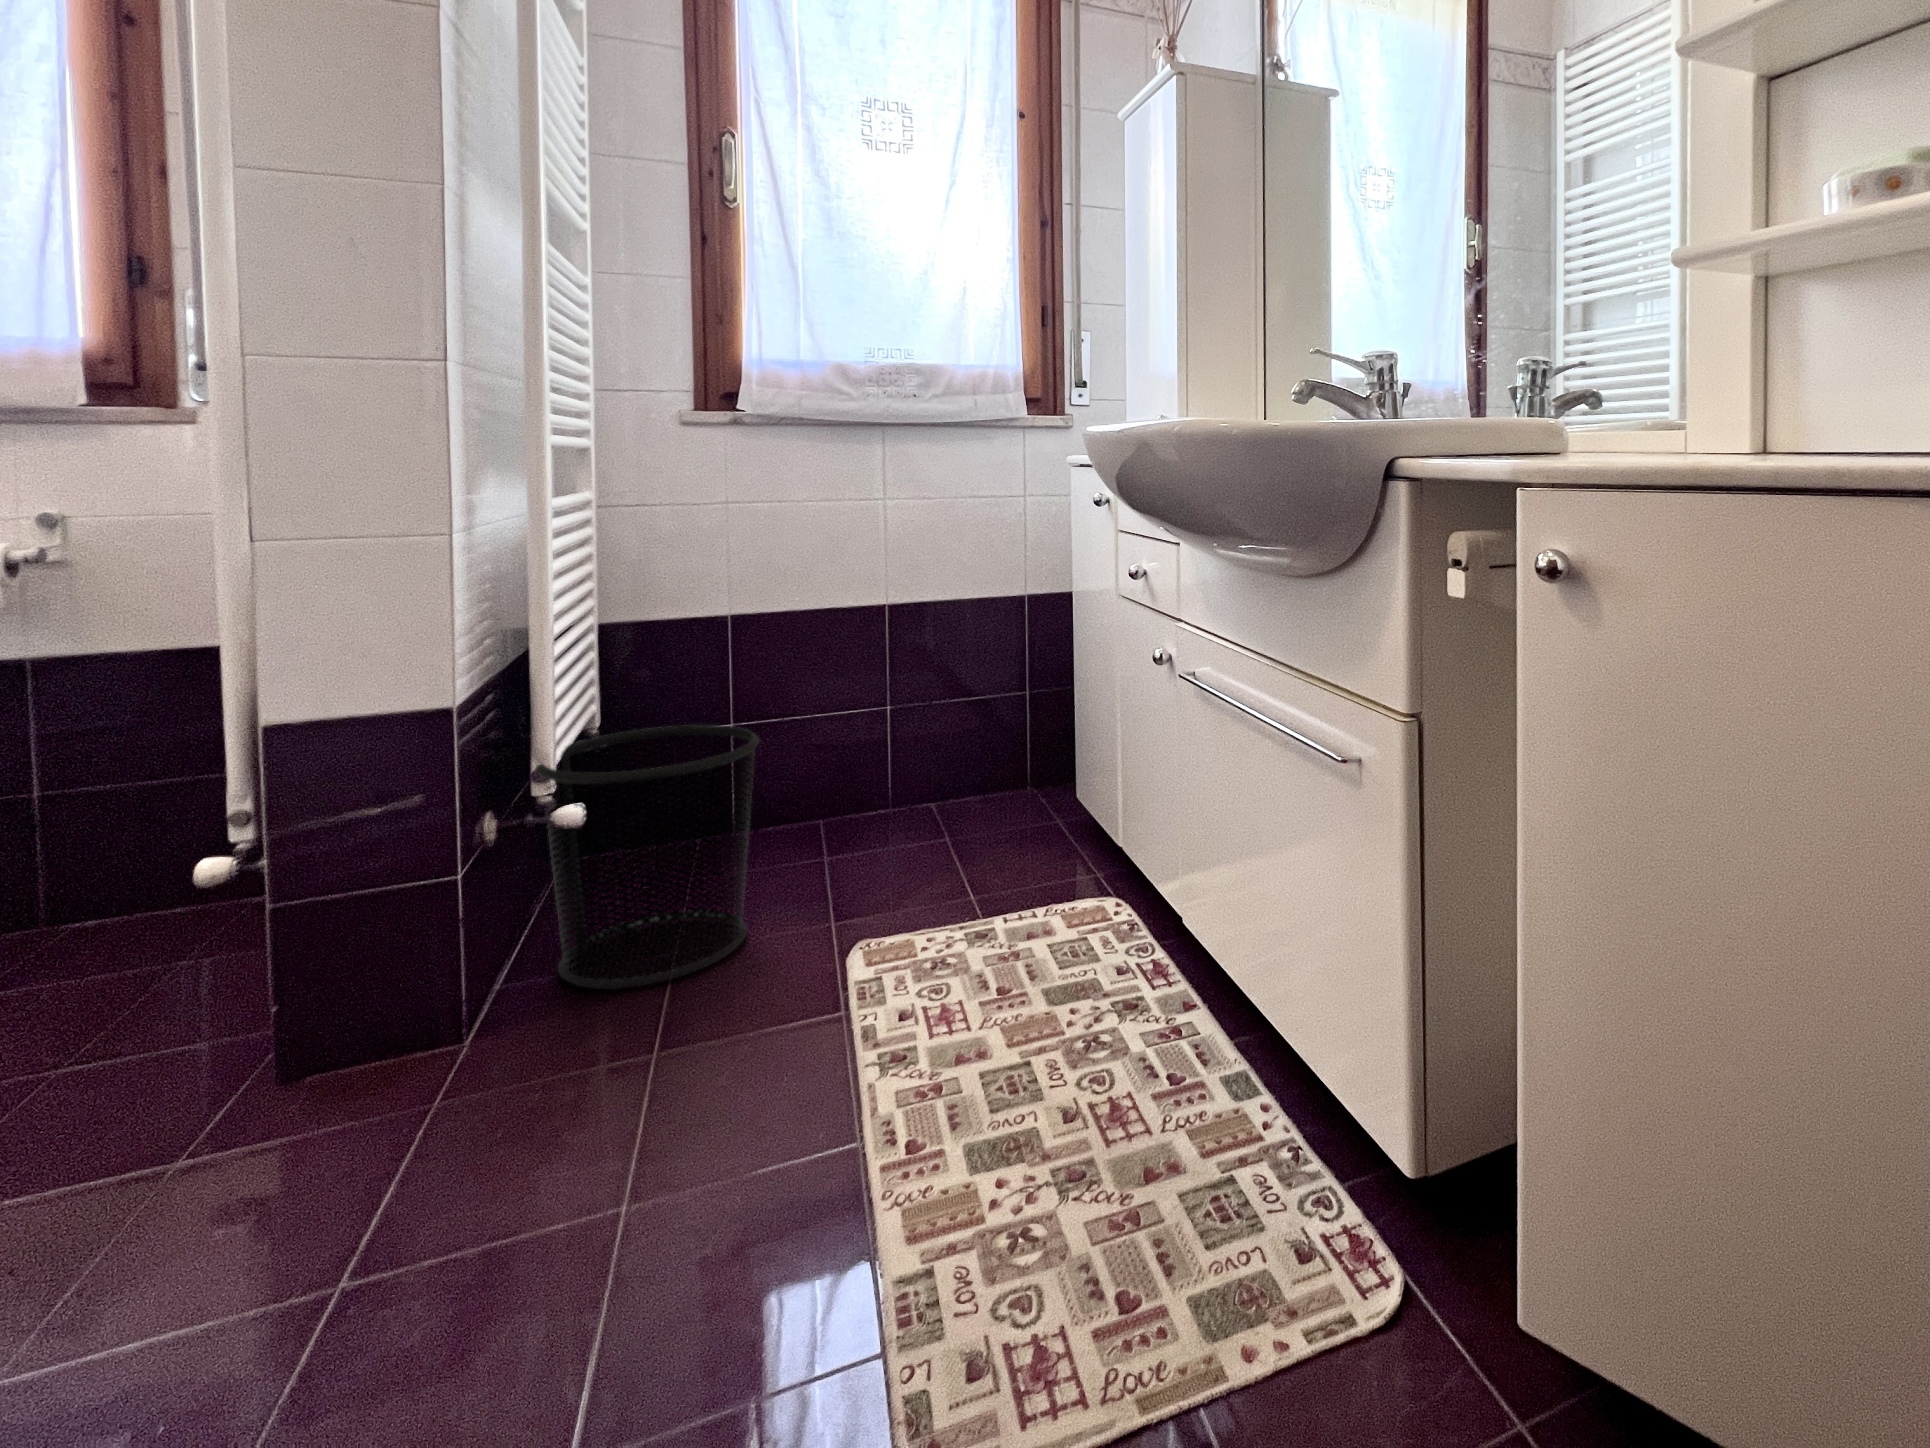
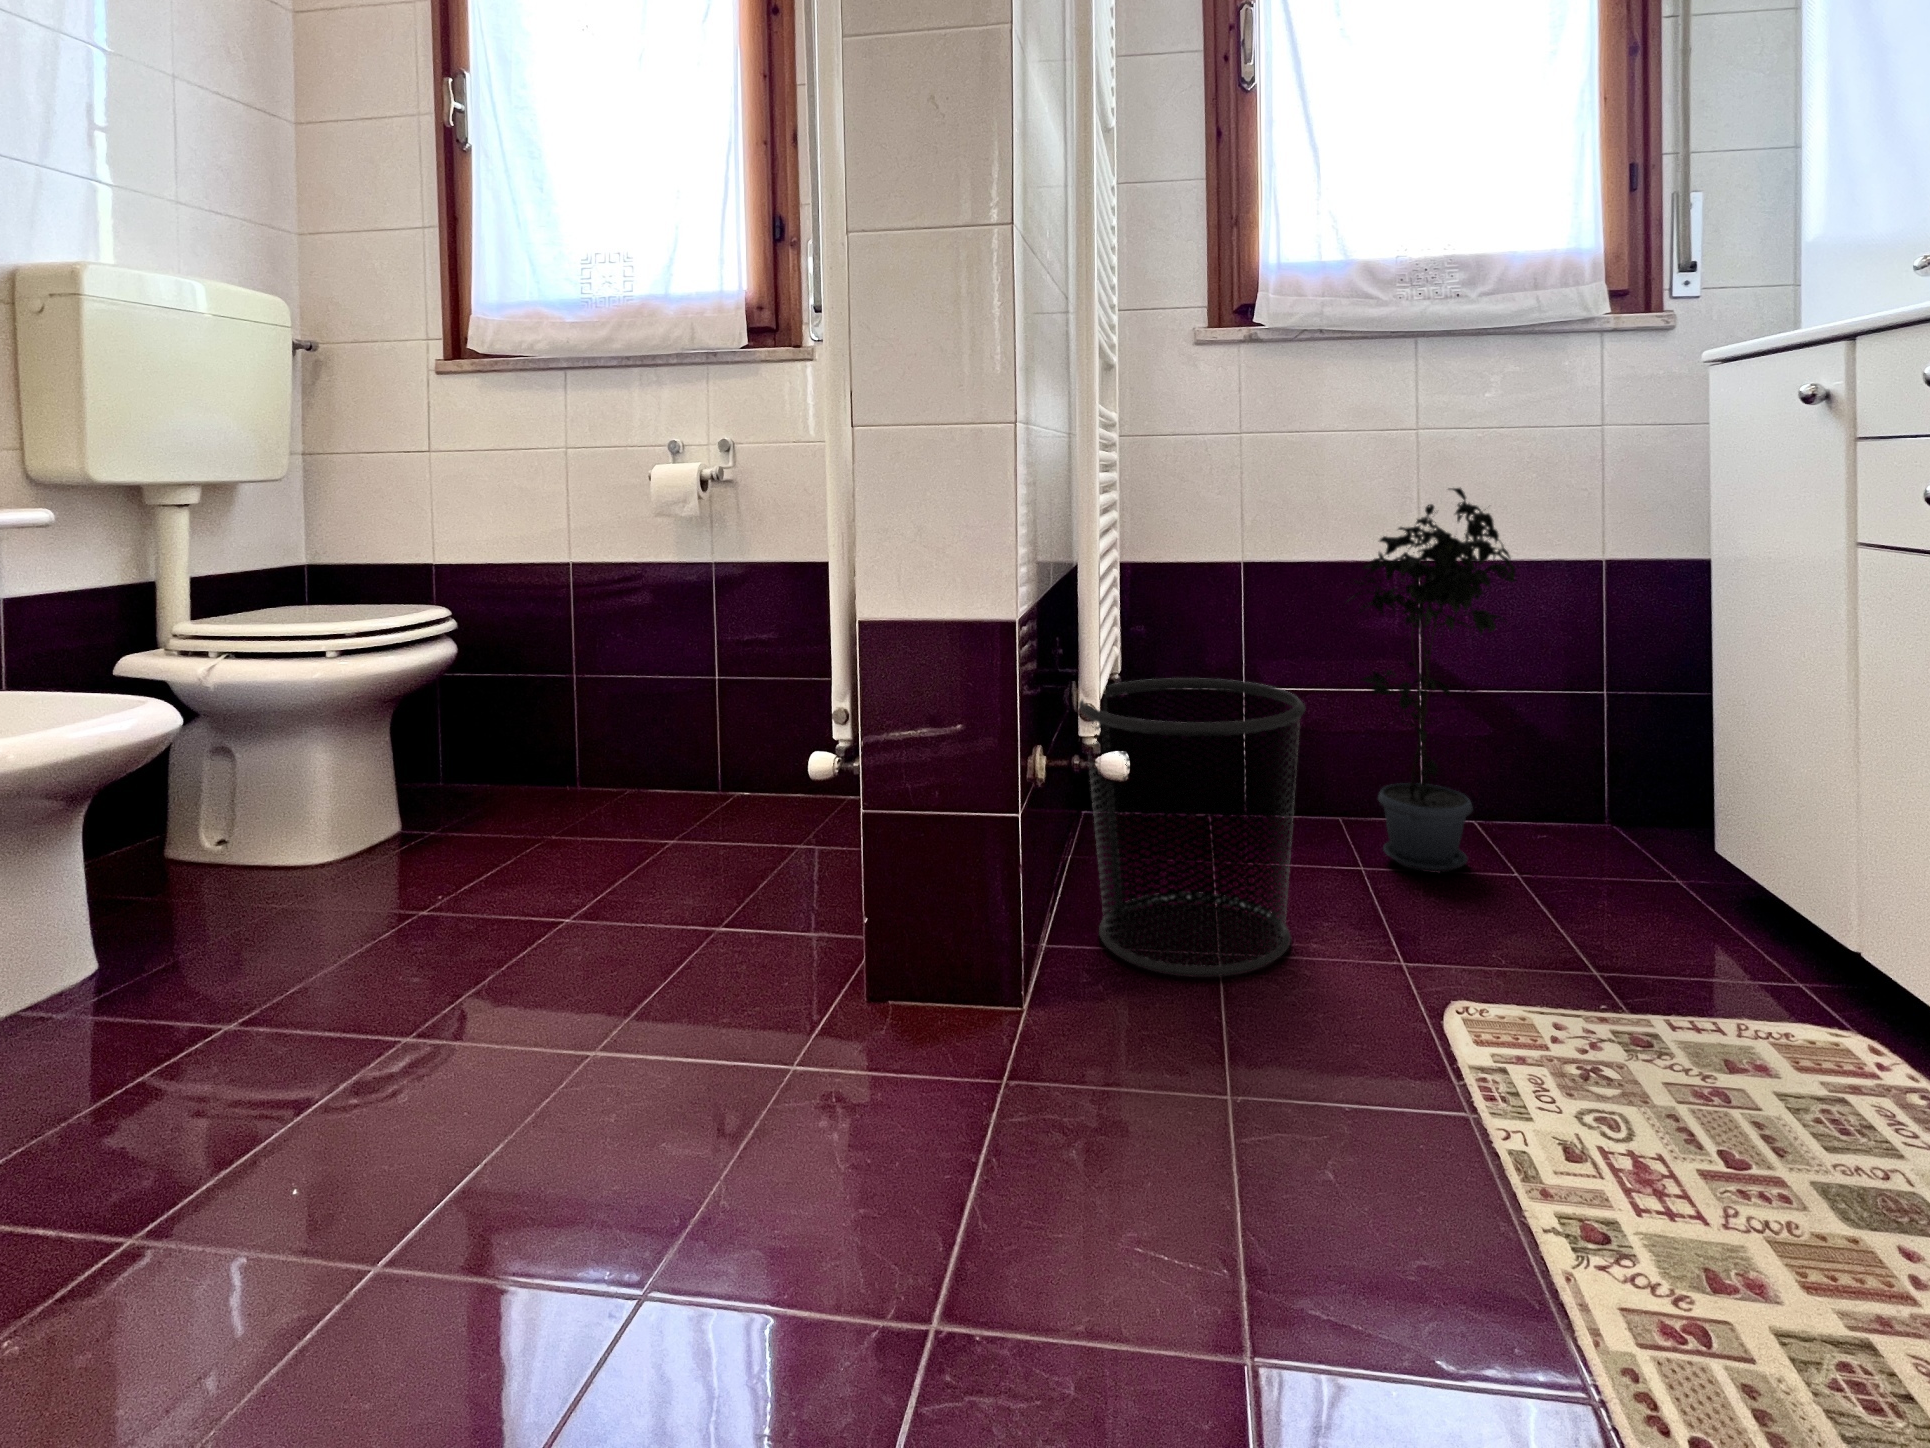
potted plant: none [809,550,951,856] -> present [1353,488,1515,873]

